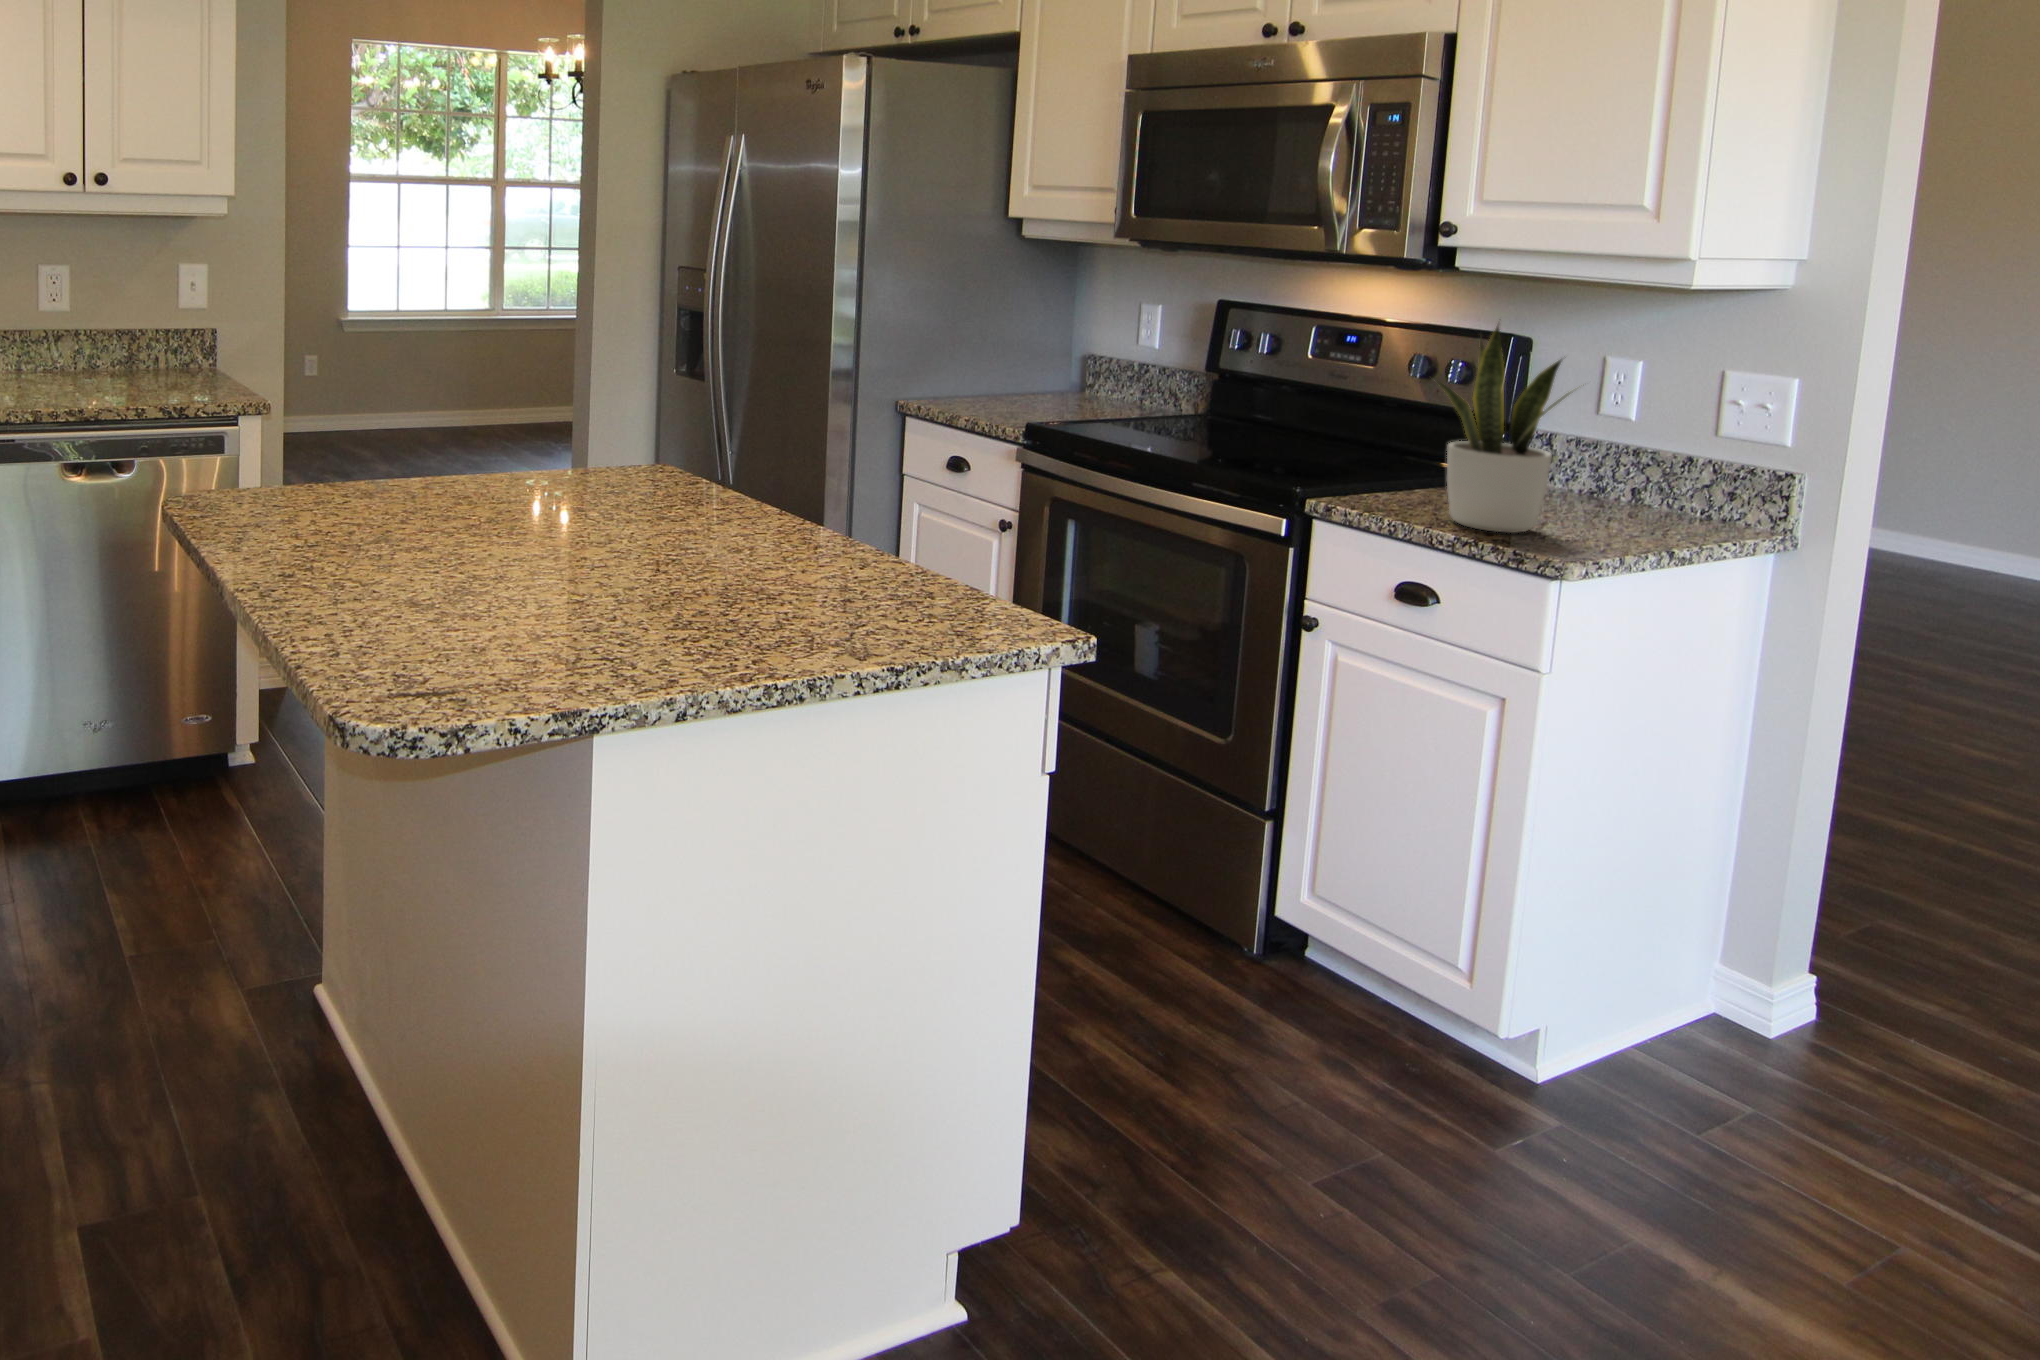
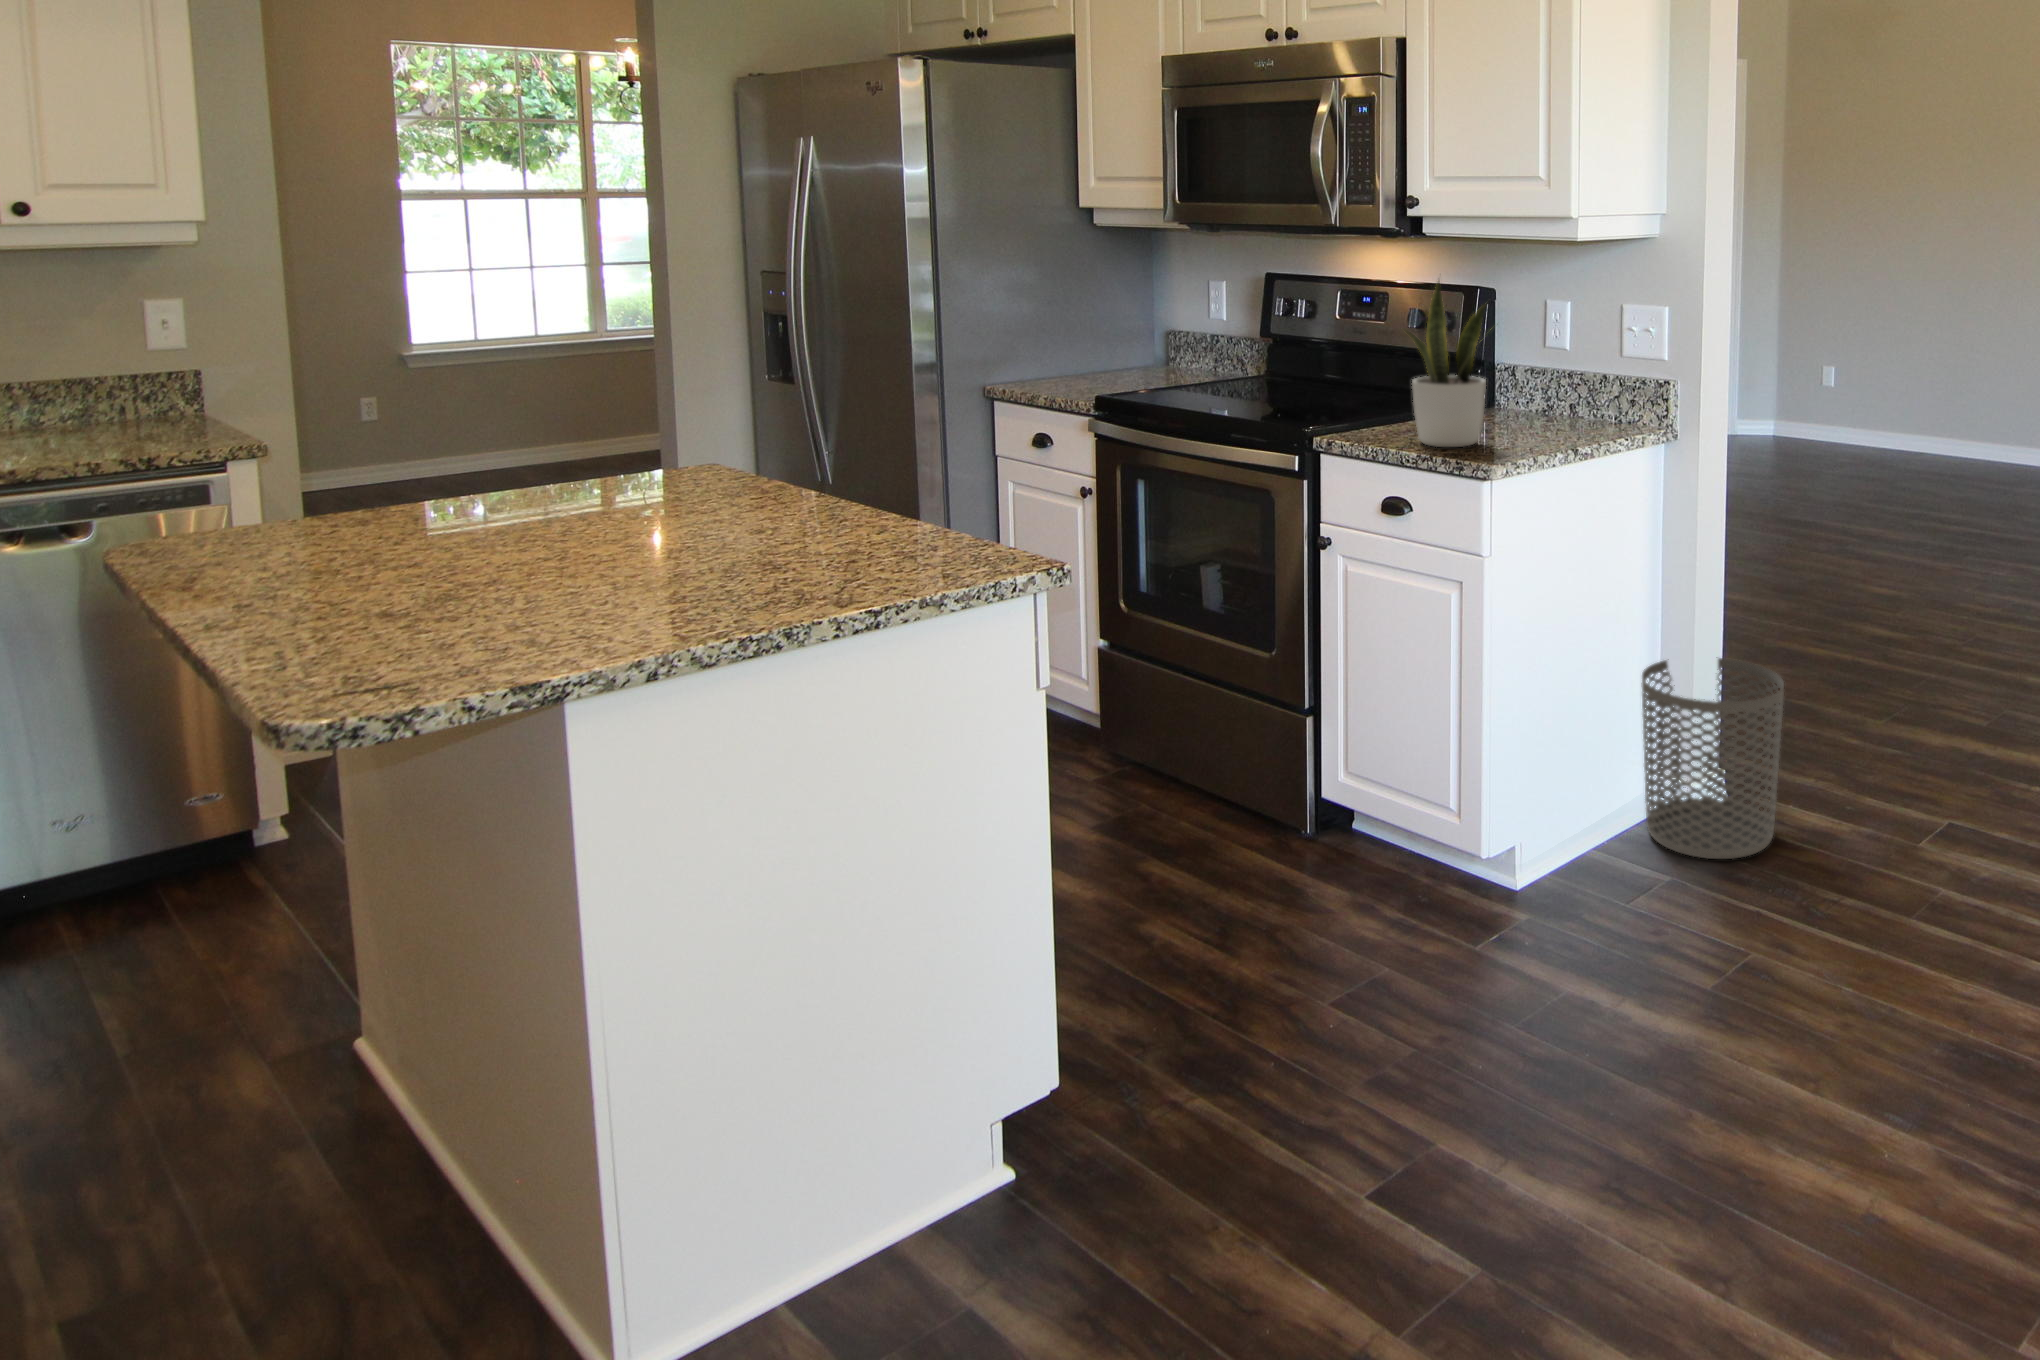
waste bin: none [1720,832,1965,1117] -> present [1641,658,1784,859]

